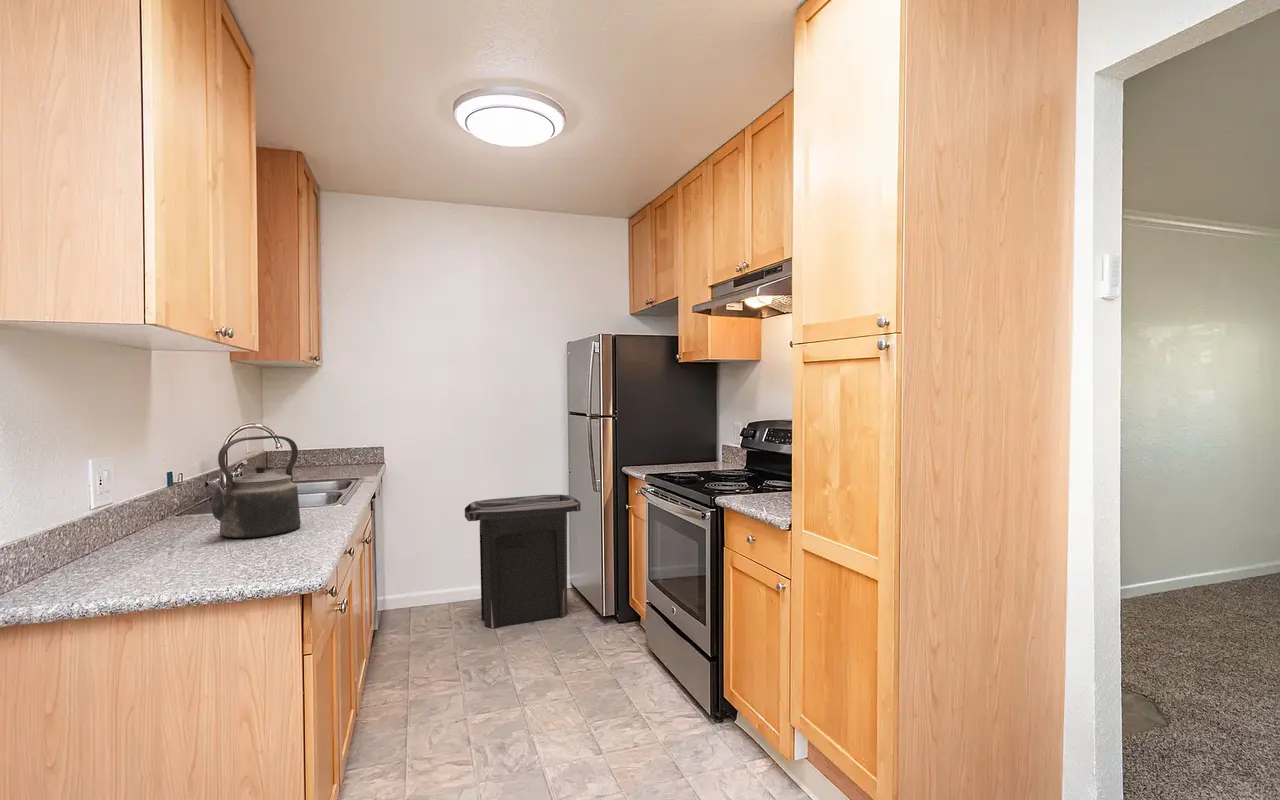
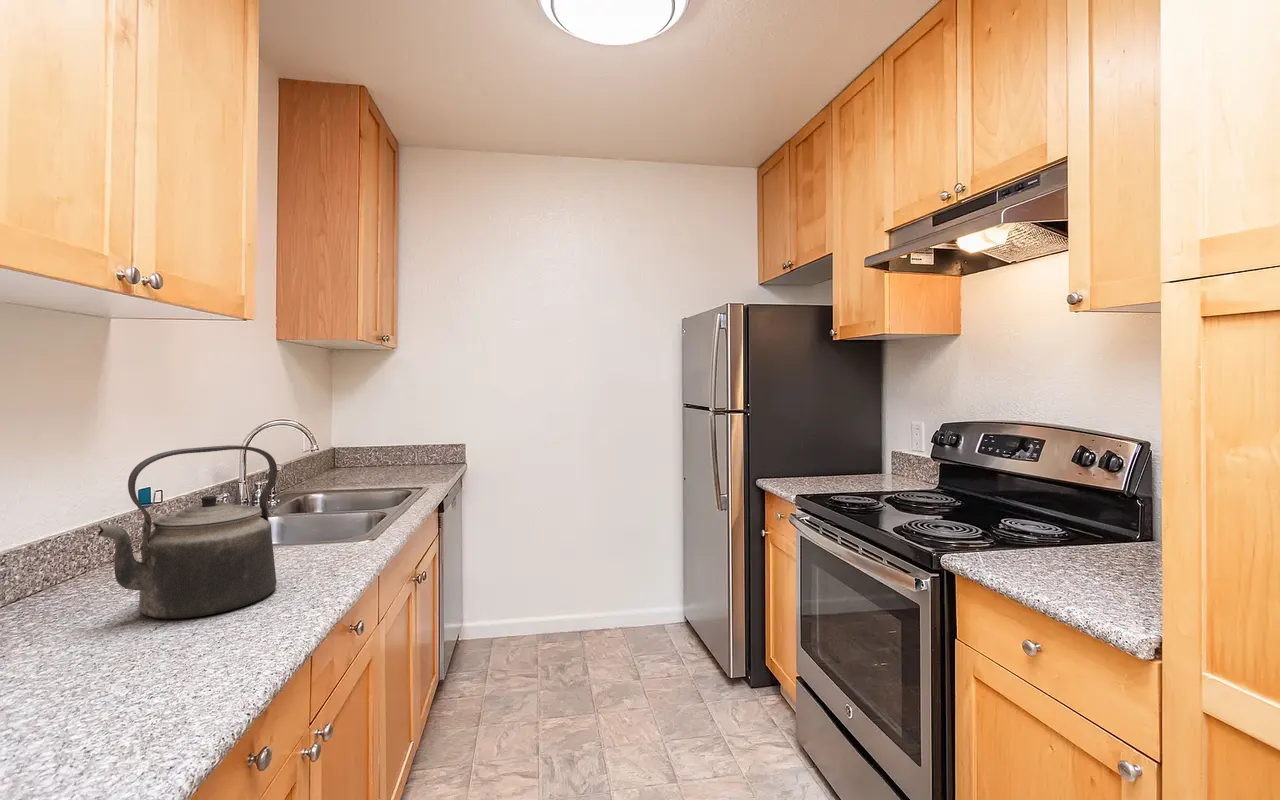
trash can: present [465,495,581,628] -> none [555,510,700,680]

